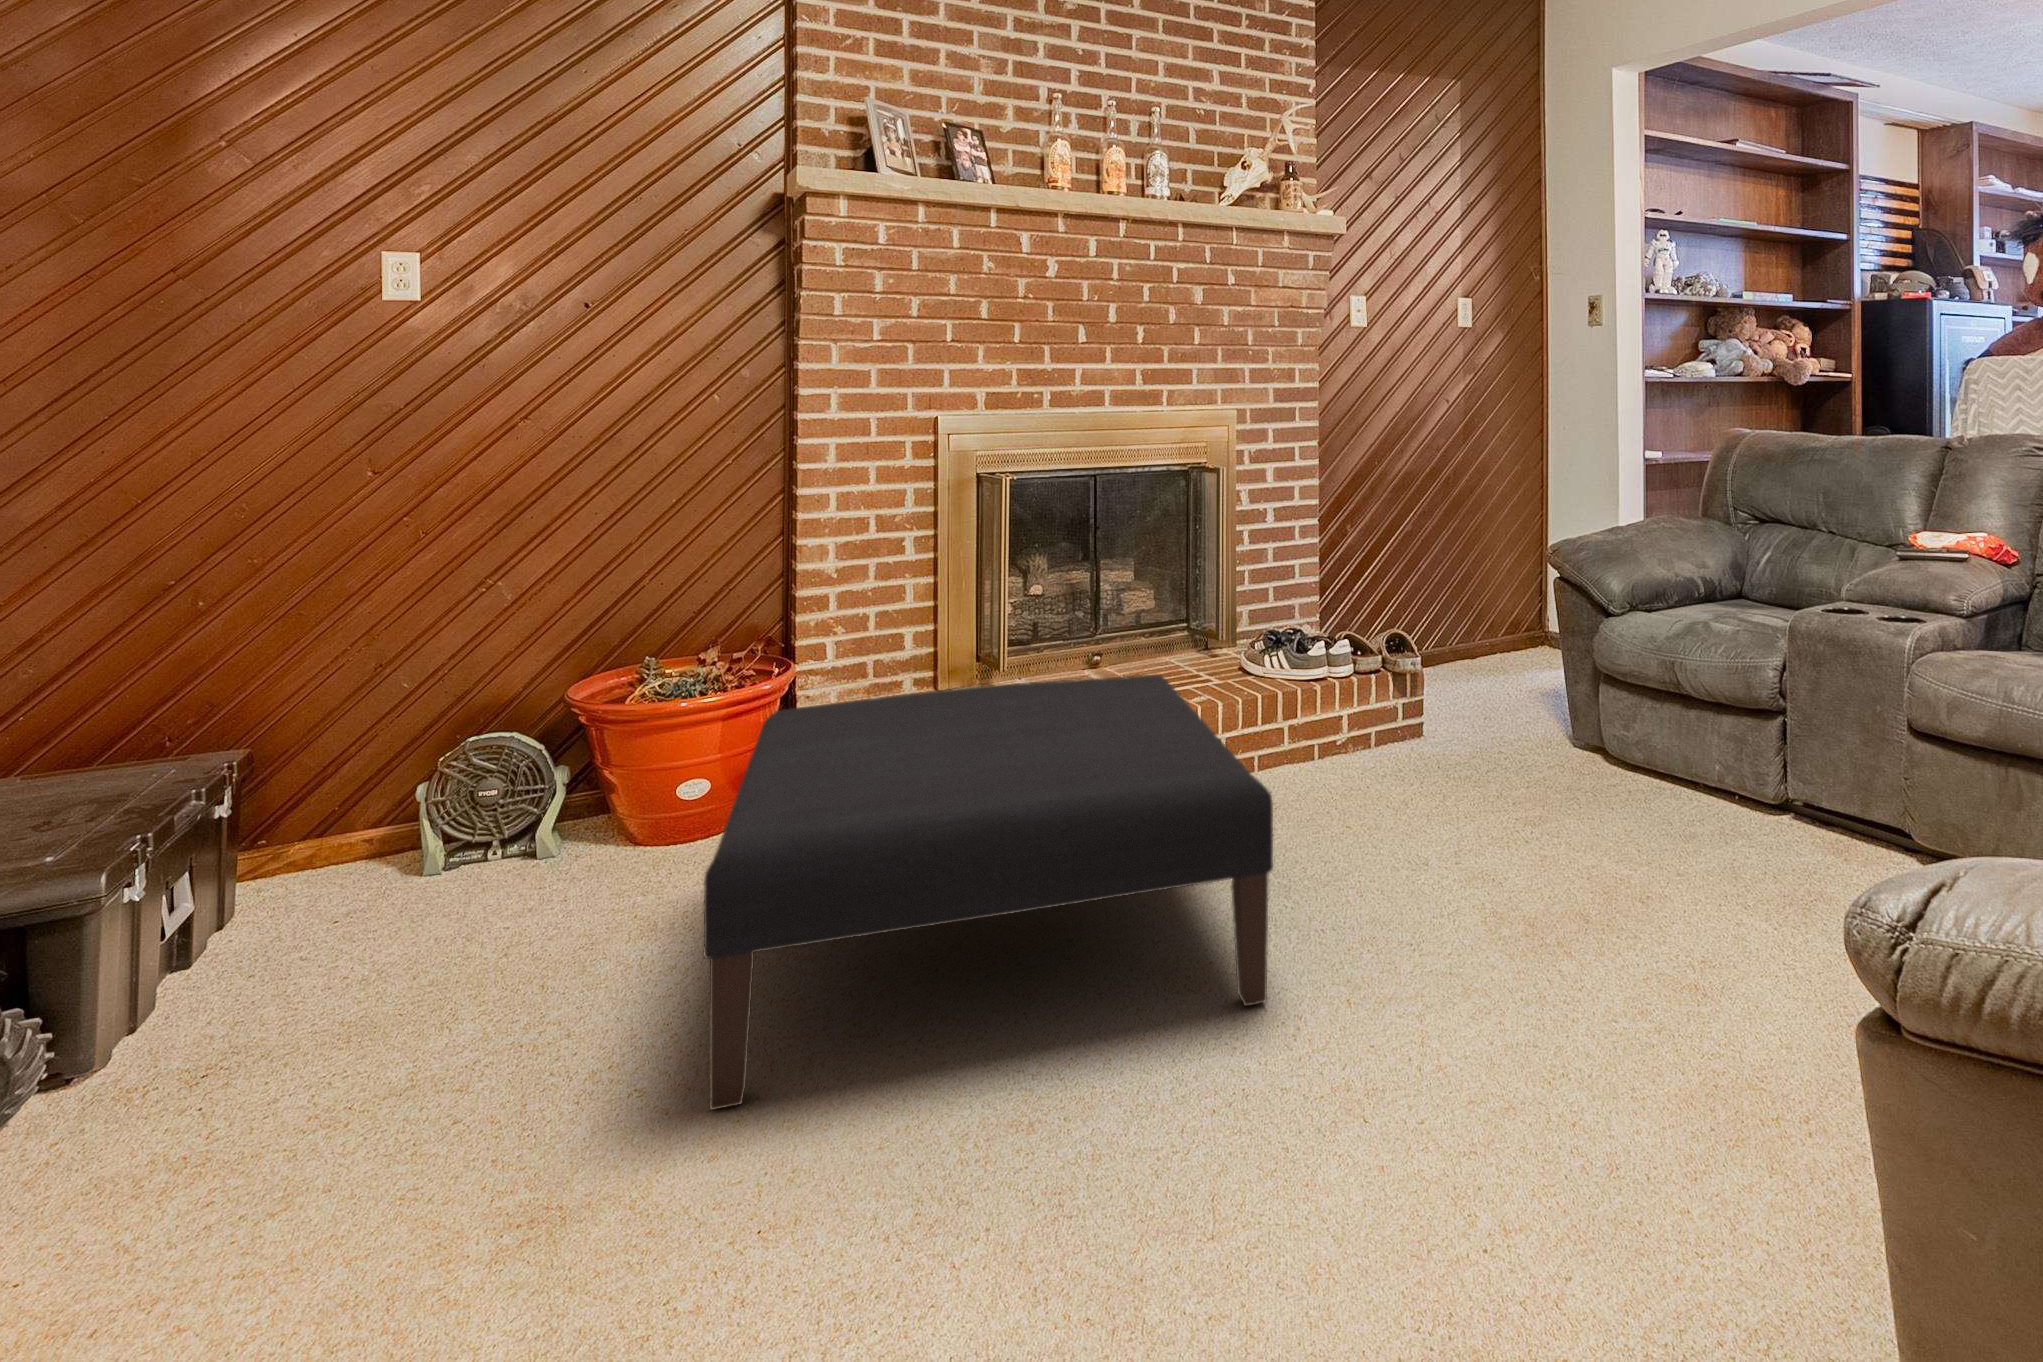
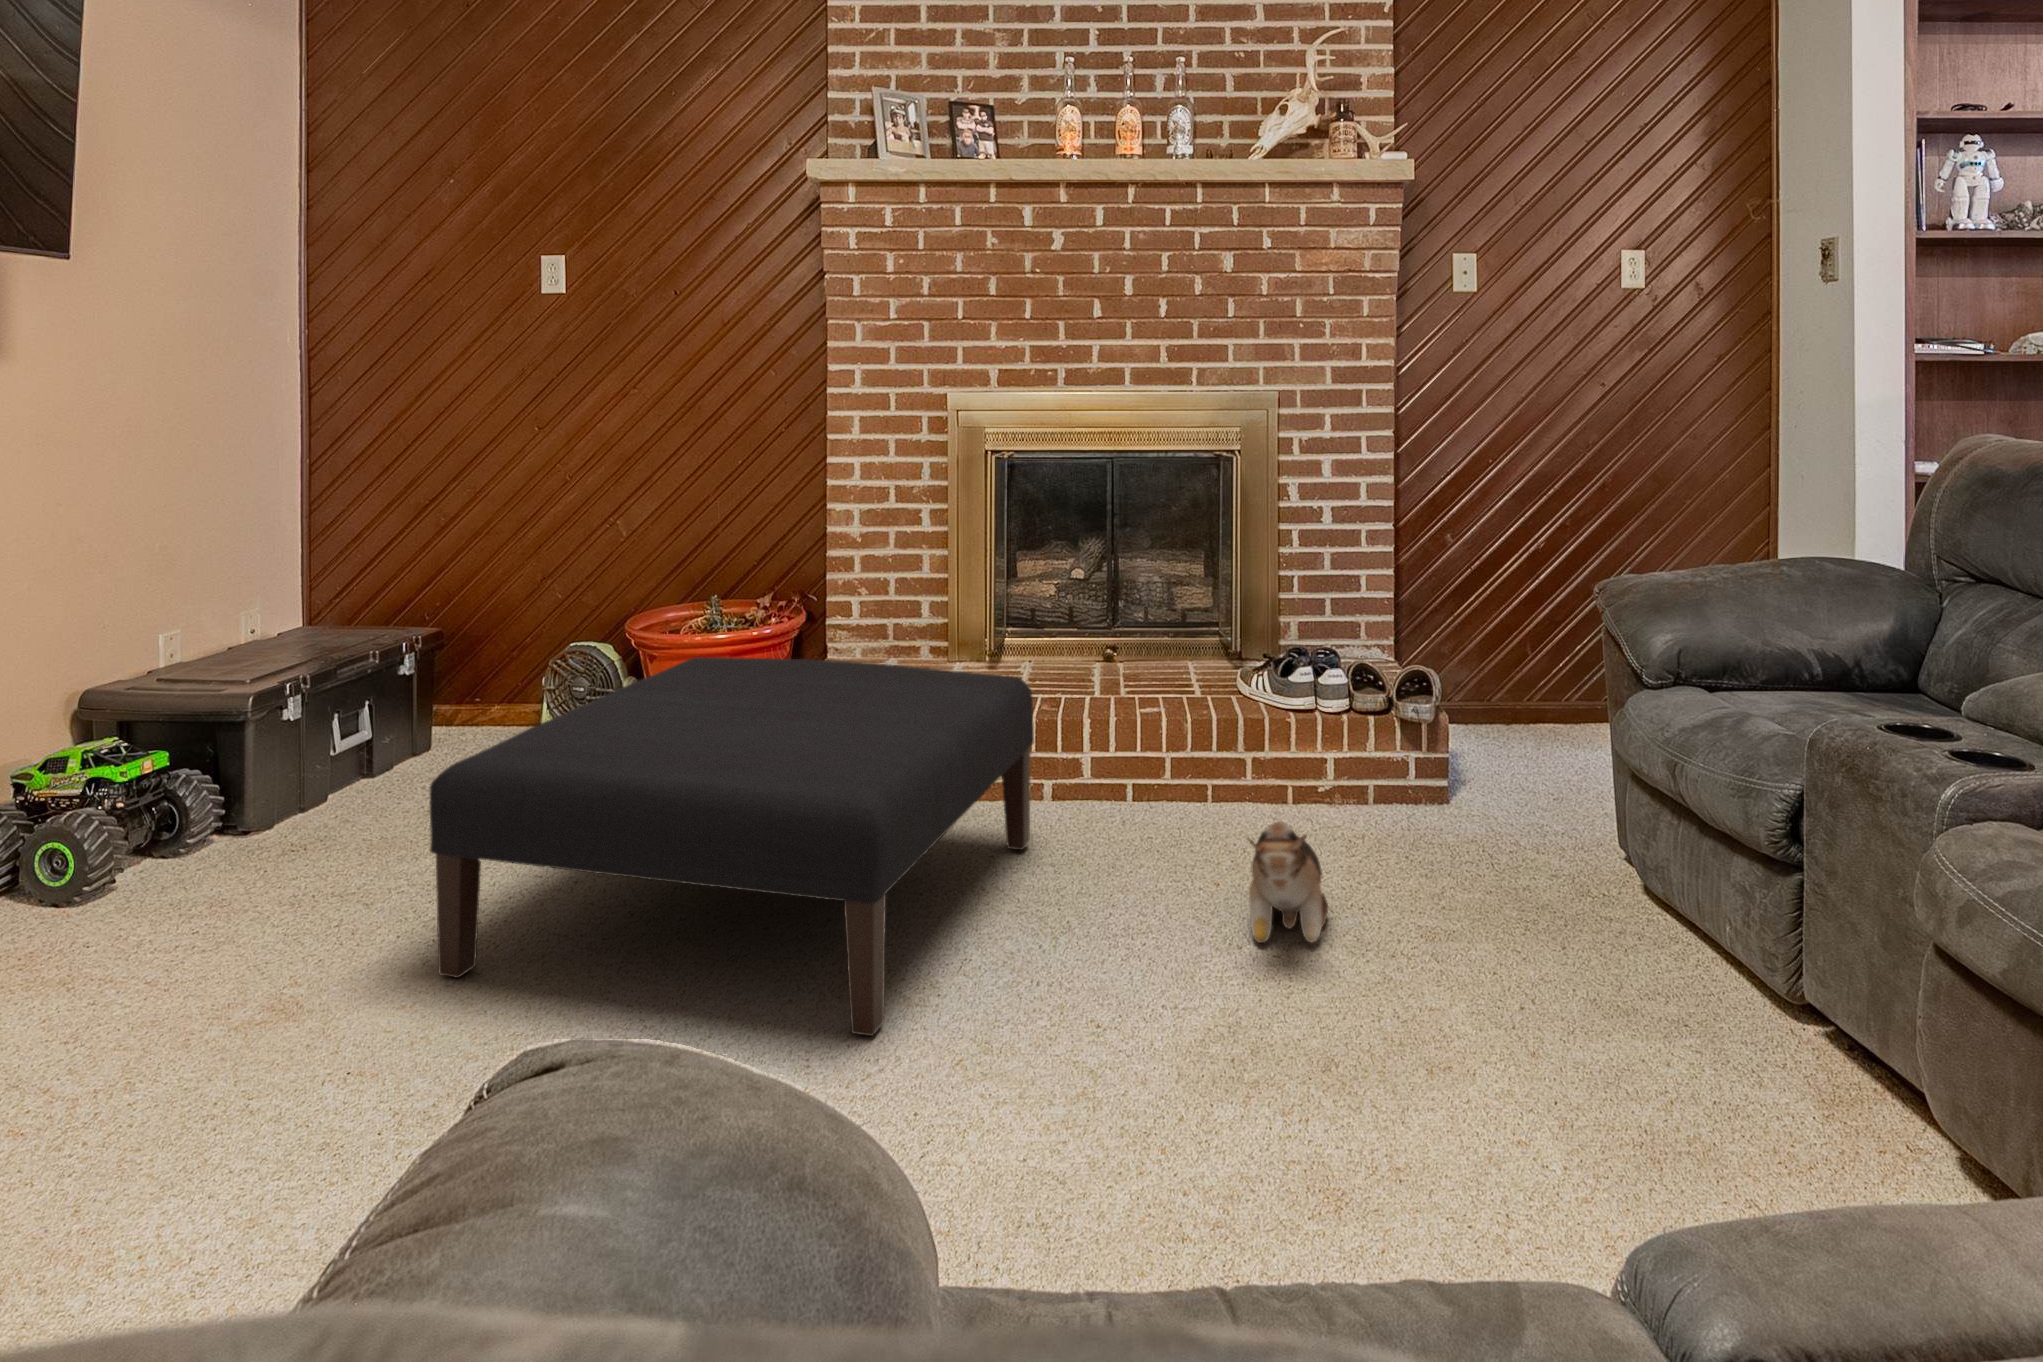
plush toy: none [1402,747,1499,855] -> present [1247,822,1328,943]

